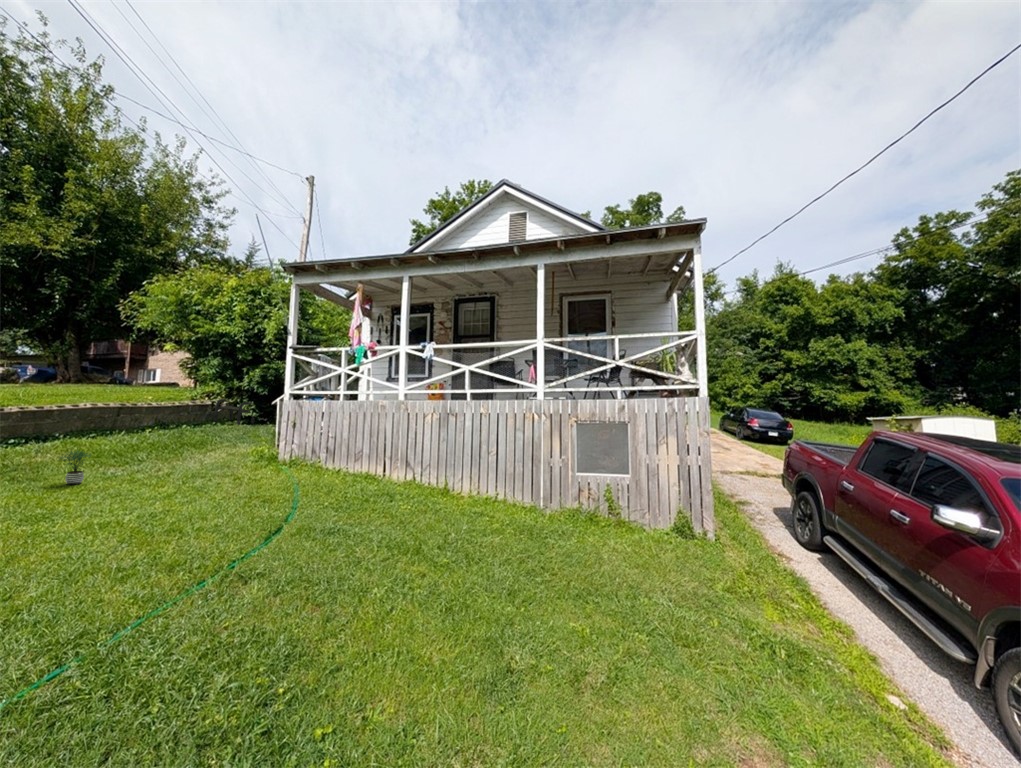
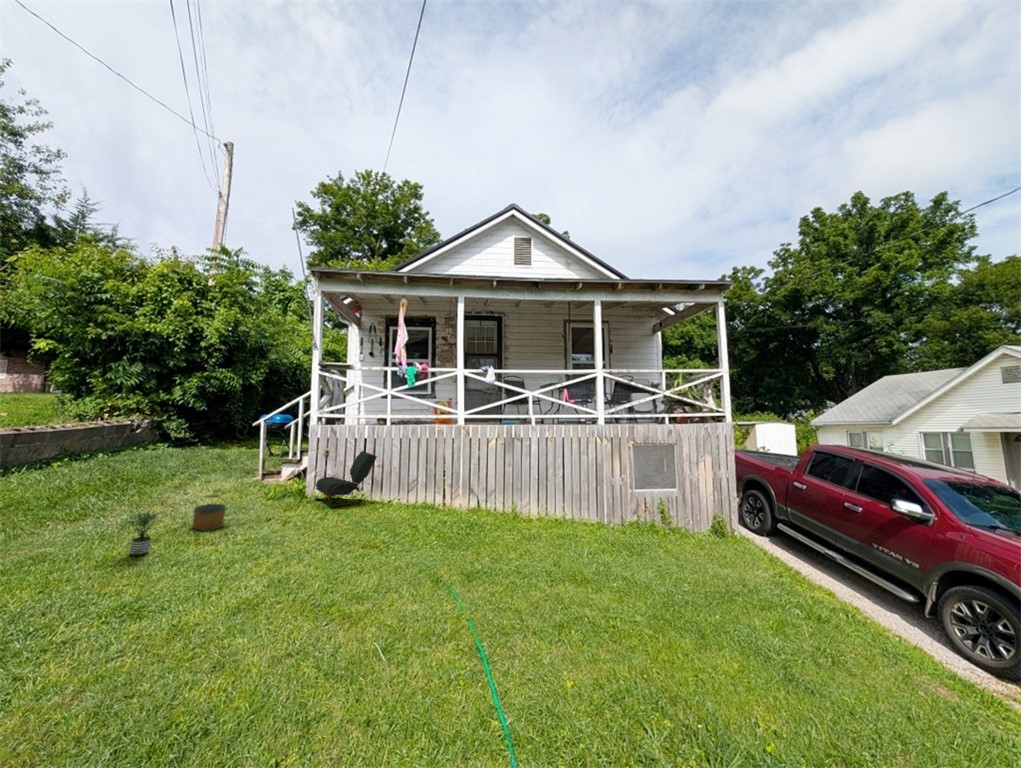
bench: present [214,399,254,425] -> none [123,414,184,447]
lounge chair: none [272,421,326,471] -> present [315,451,377,509]
bucket: none [142,447,171,475] -> present [193,495,226,530]

